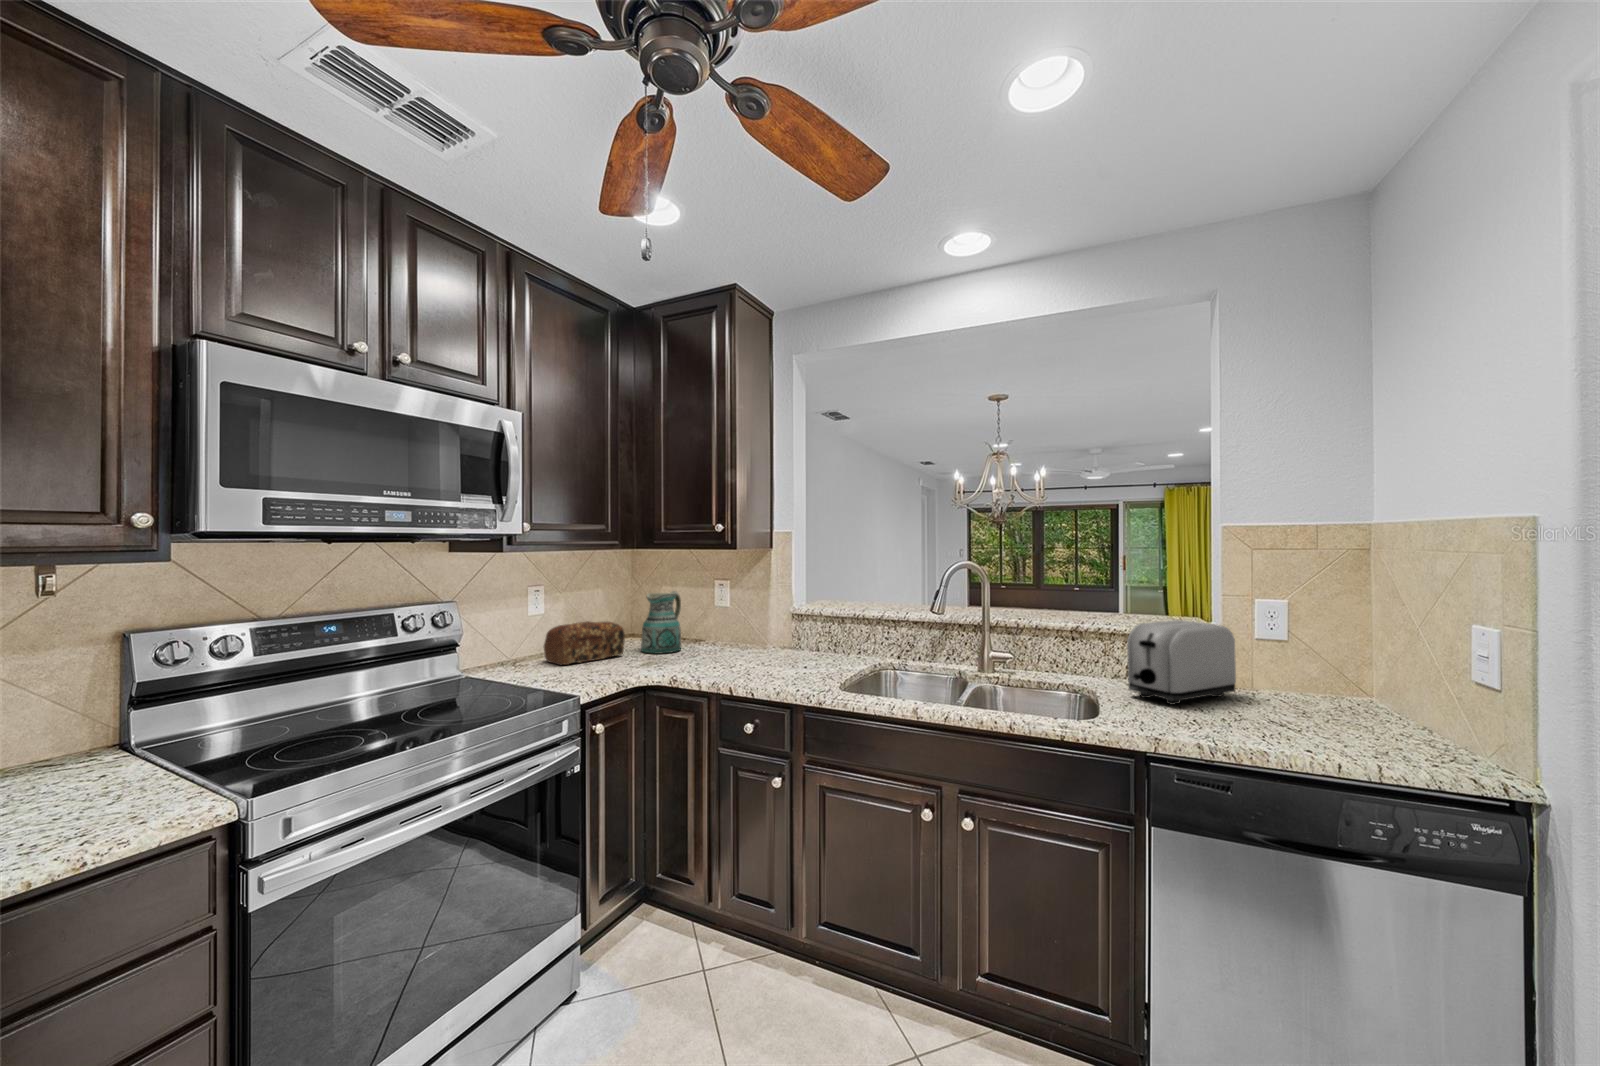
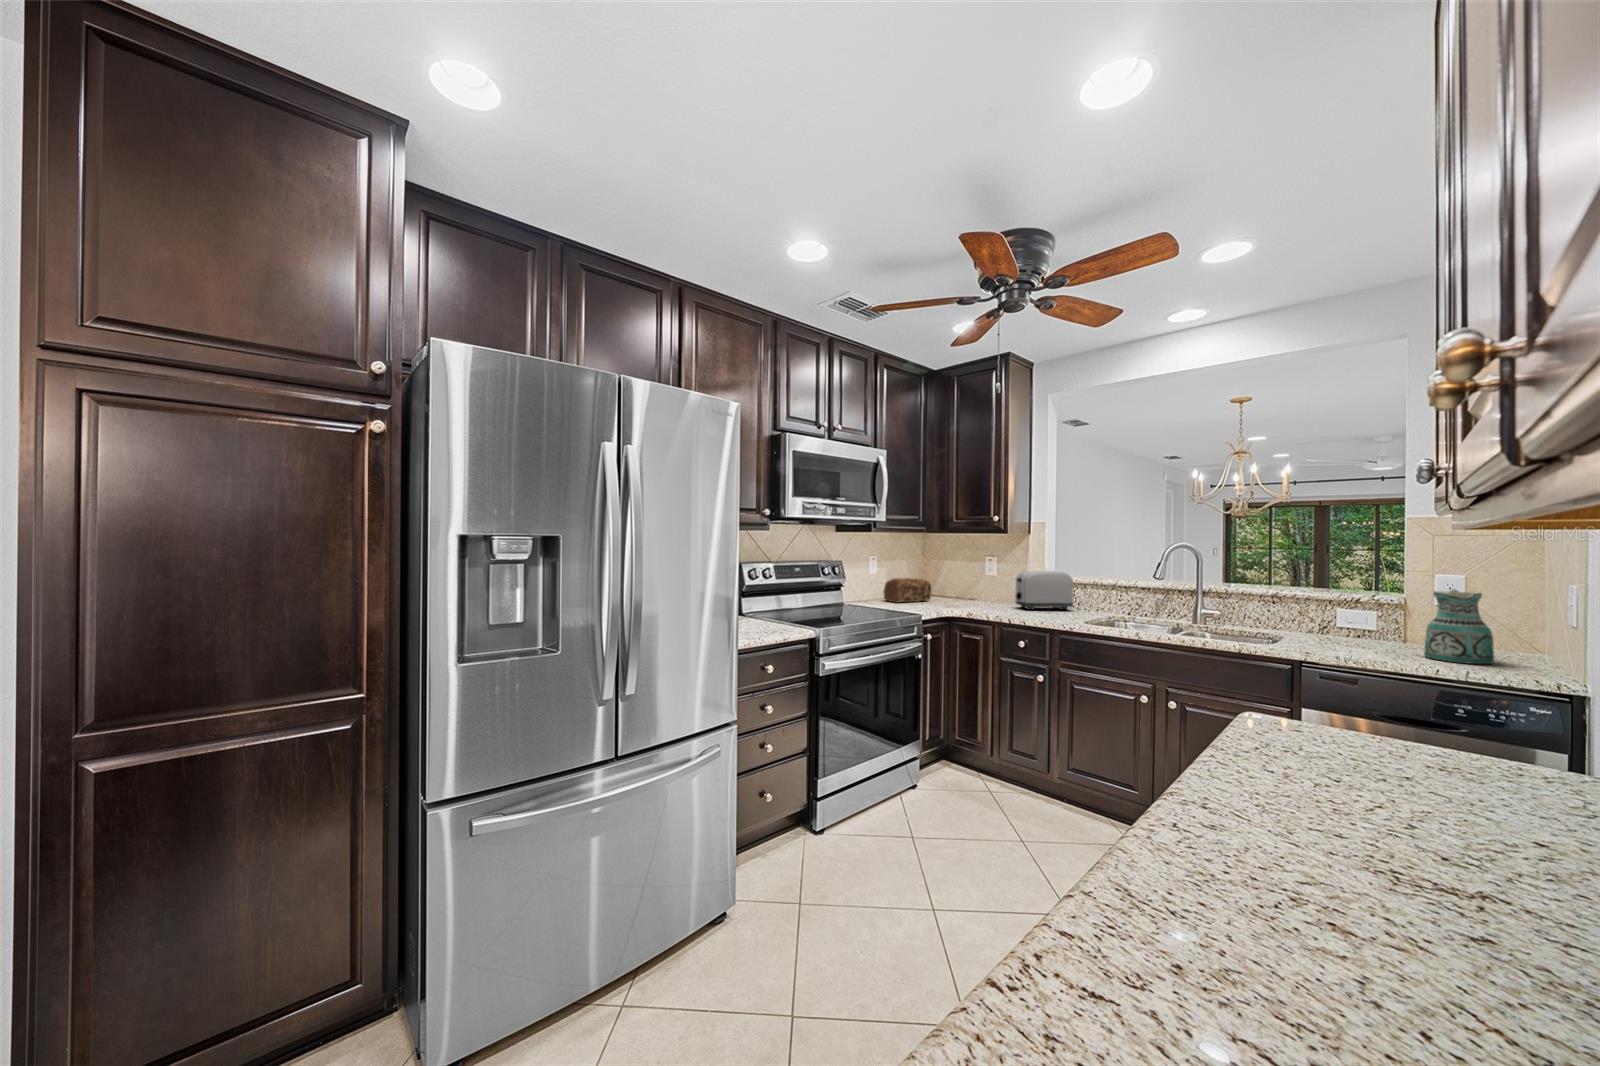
ceramic pitcher: present [641,591,681,654] -> present [1424,590,1494,664]
toaster: present [1127,620,1236,705] -> present [1015,571,1073,610]

